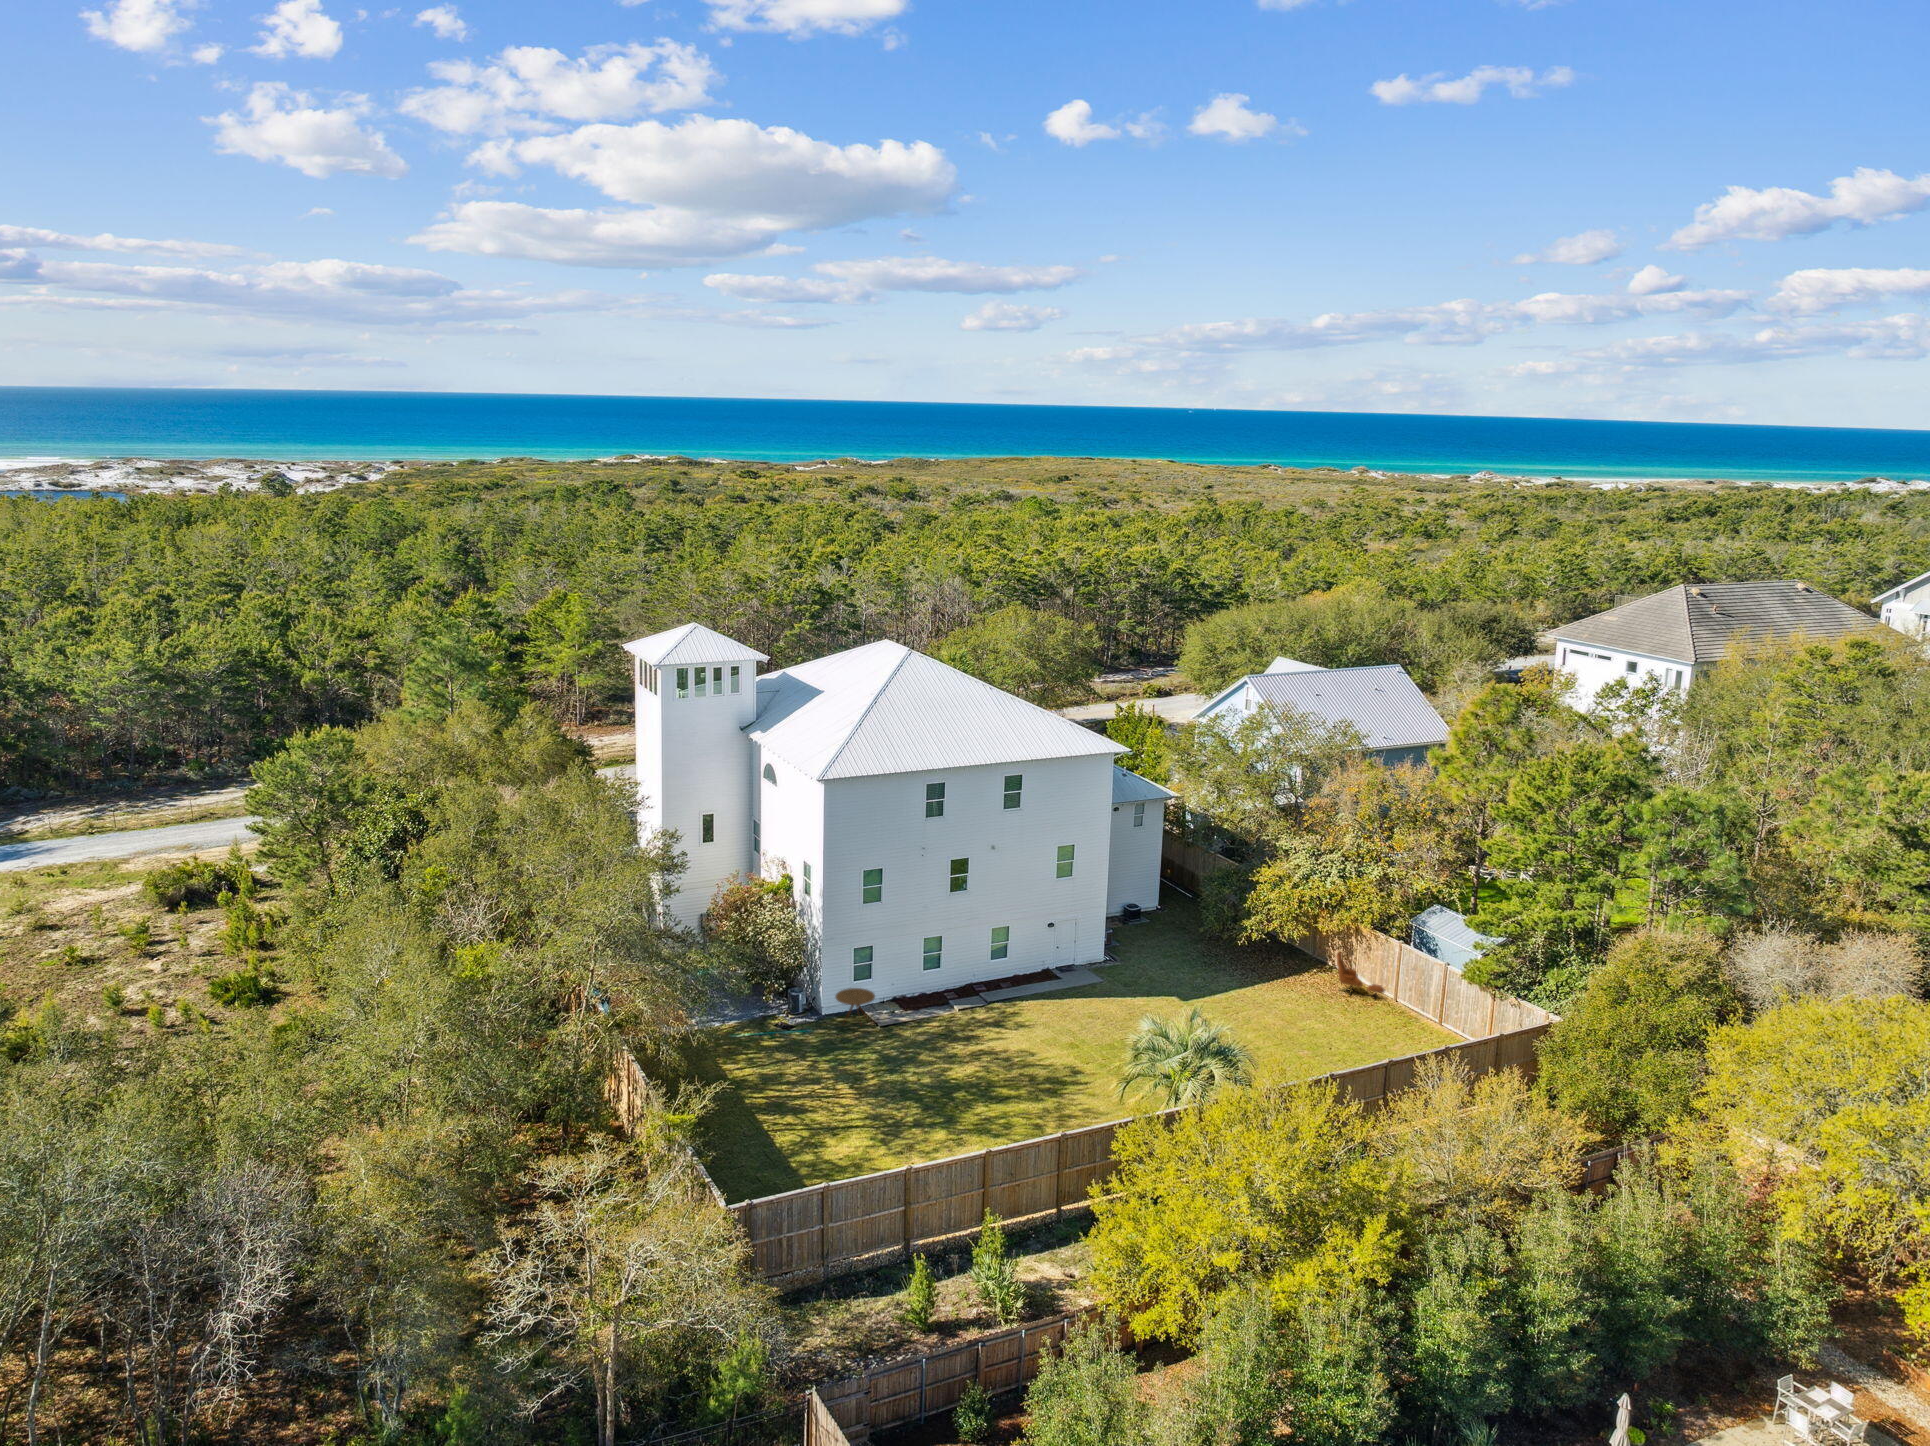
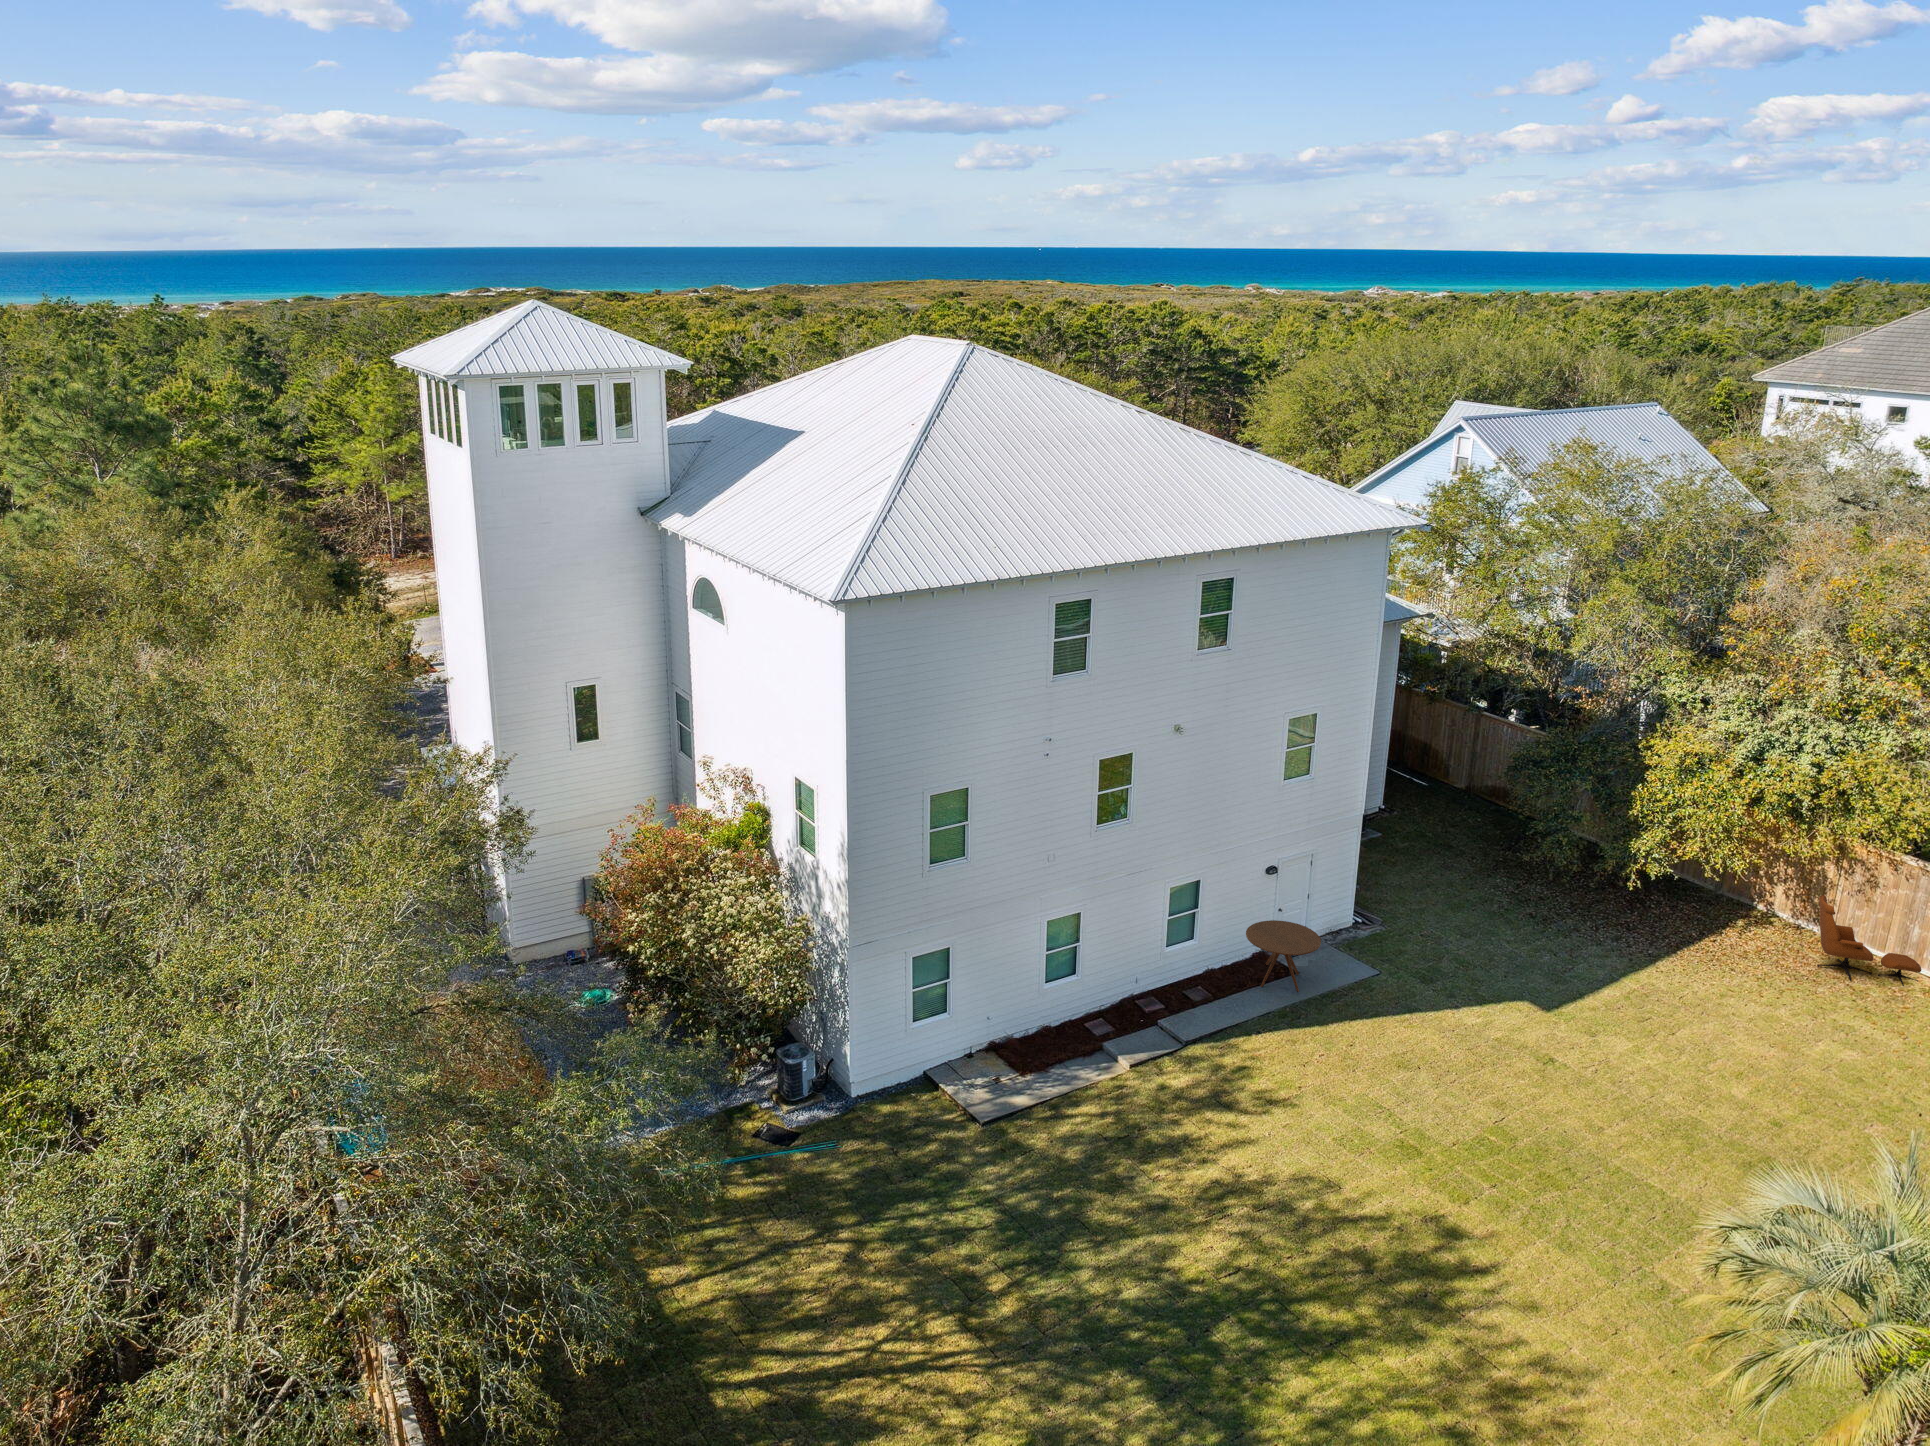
round table: present [835,988,875,1024] -> present [1246,920,1321,992]

